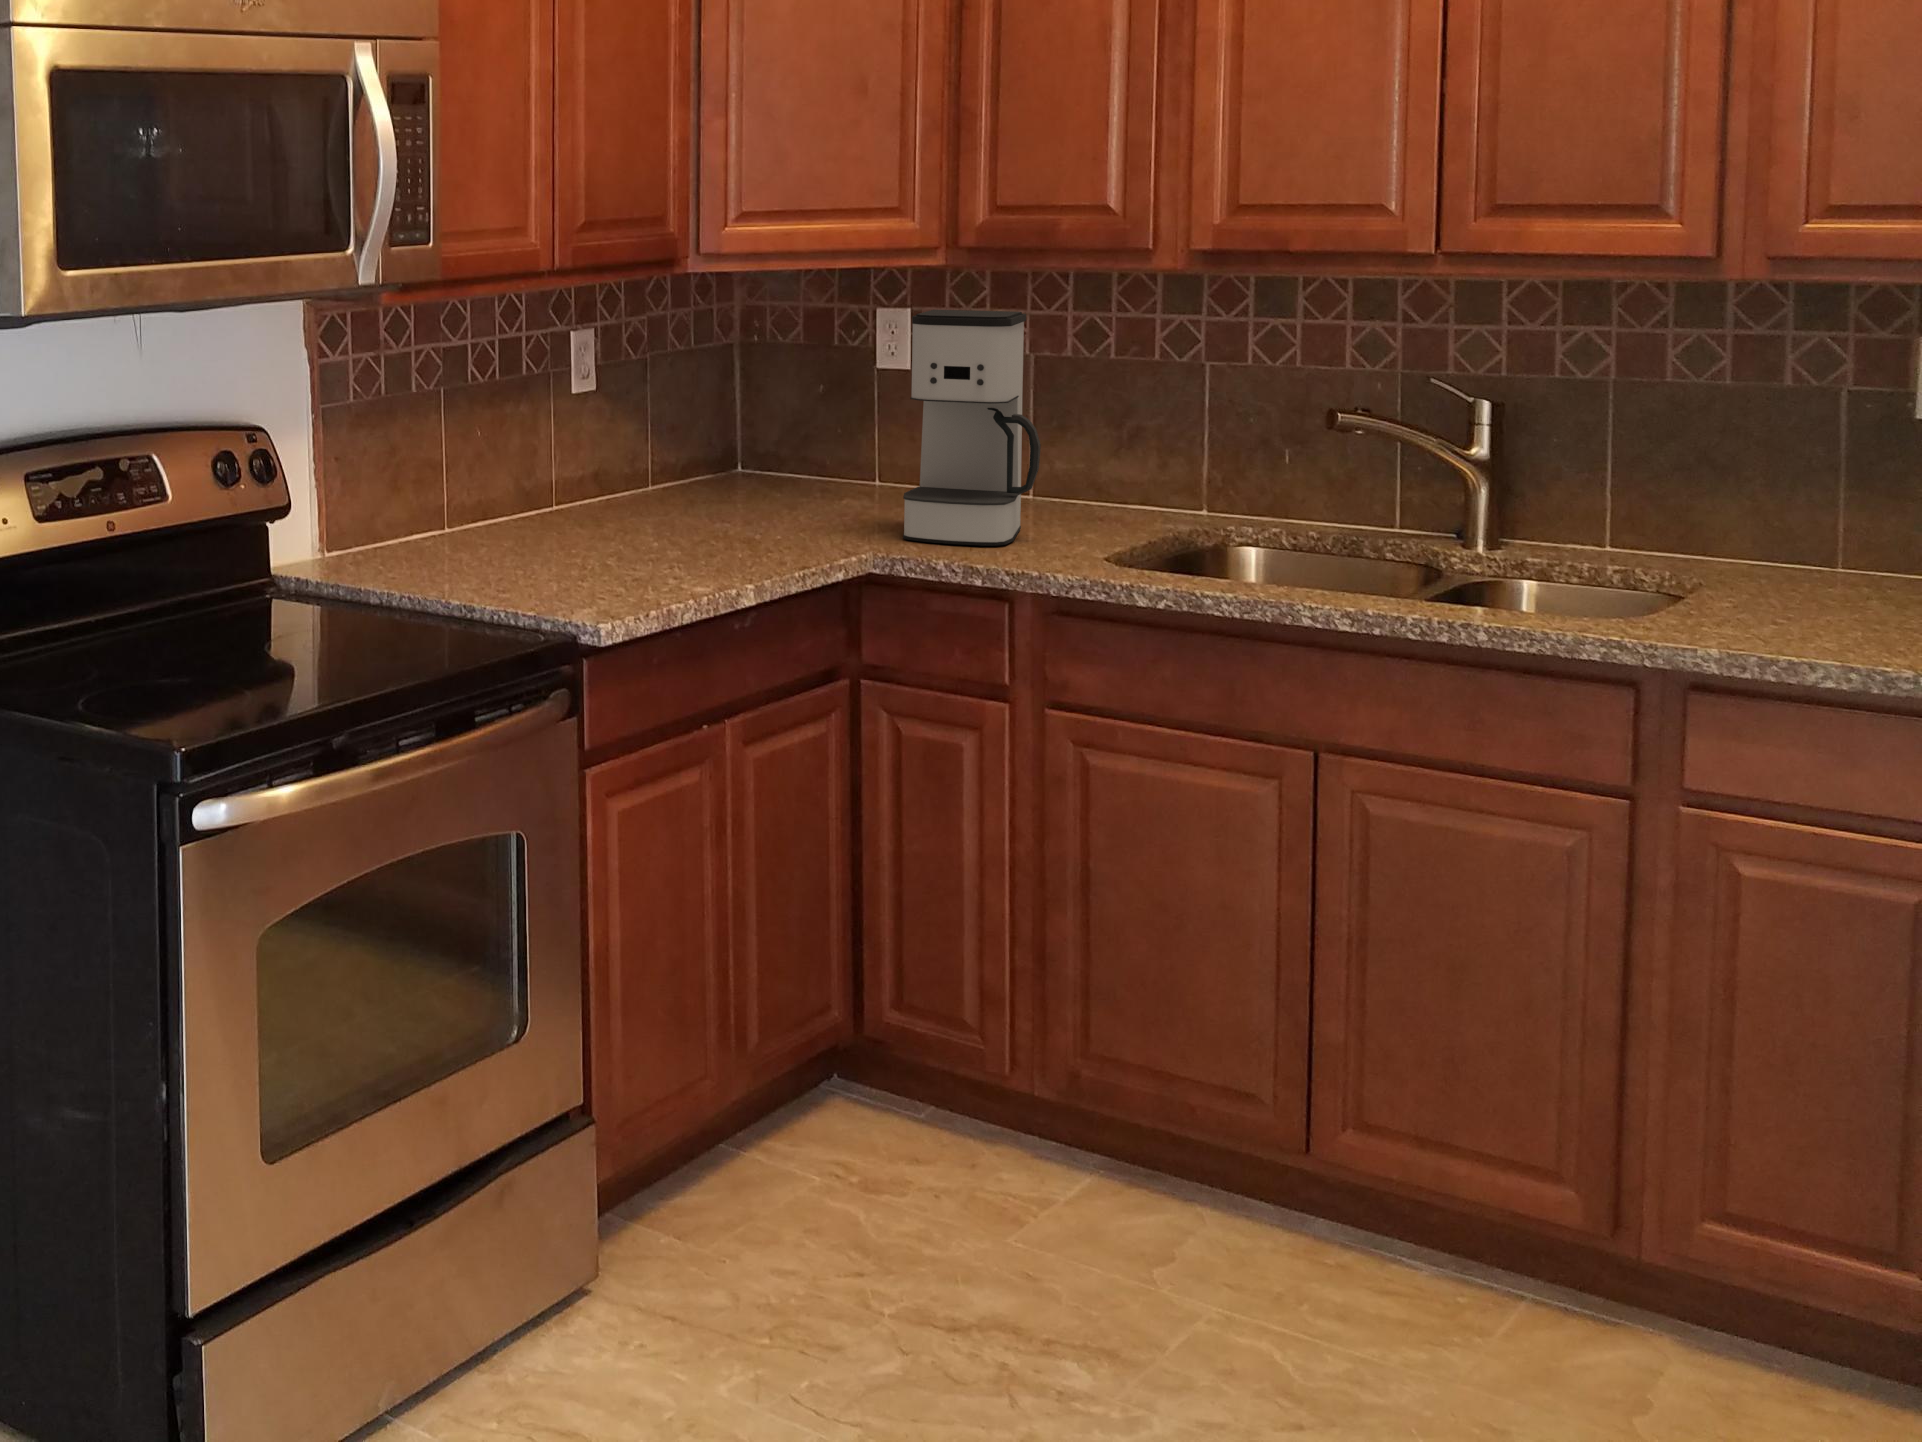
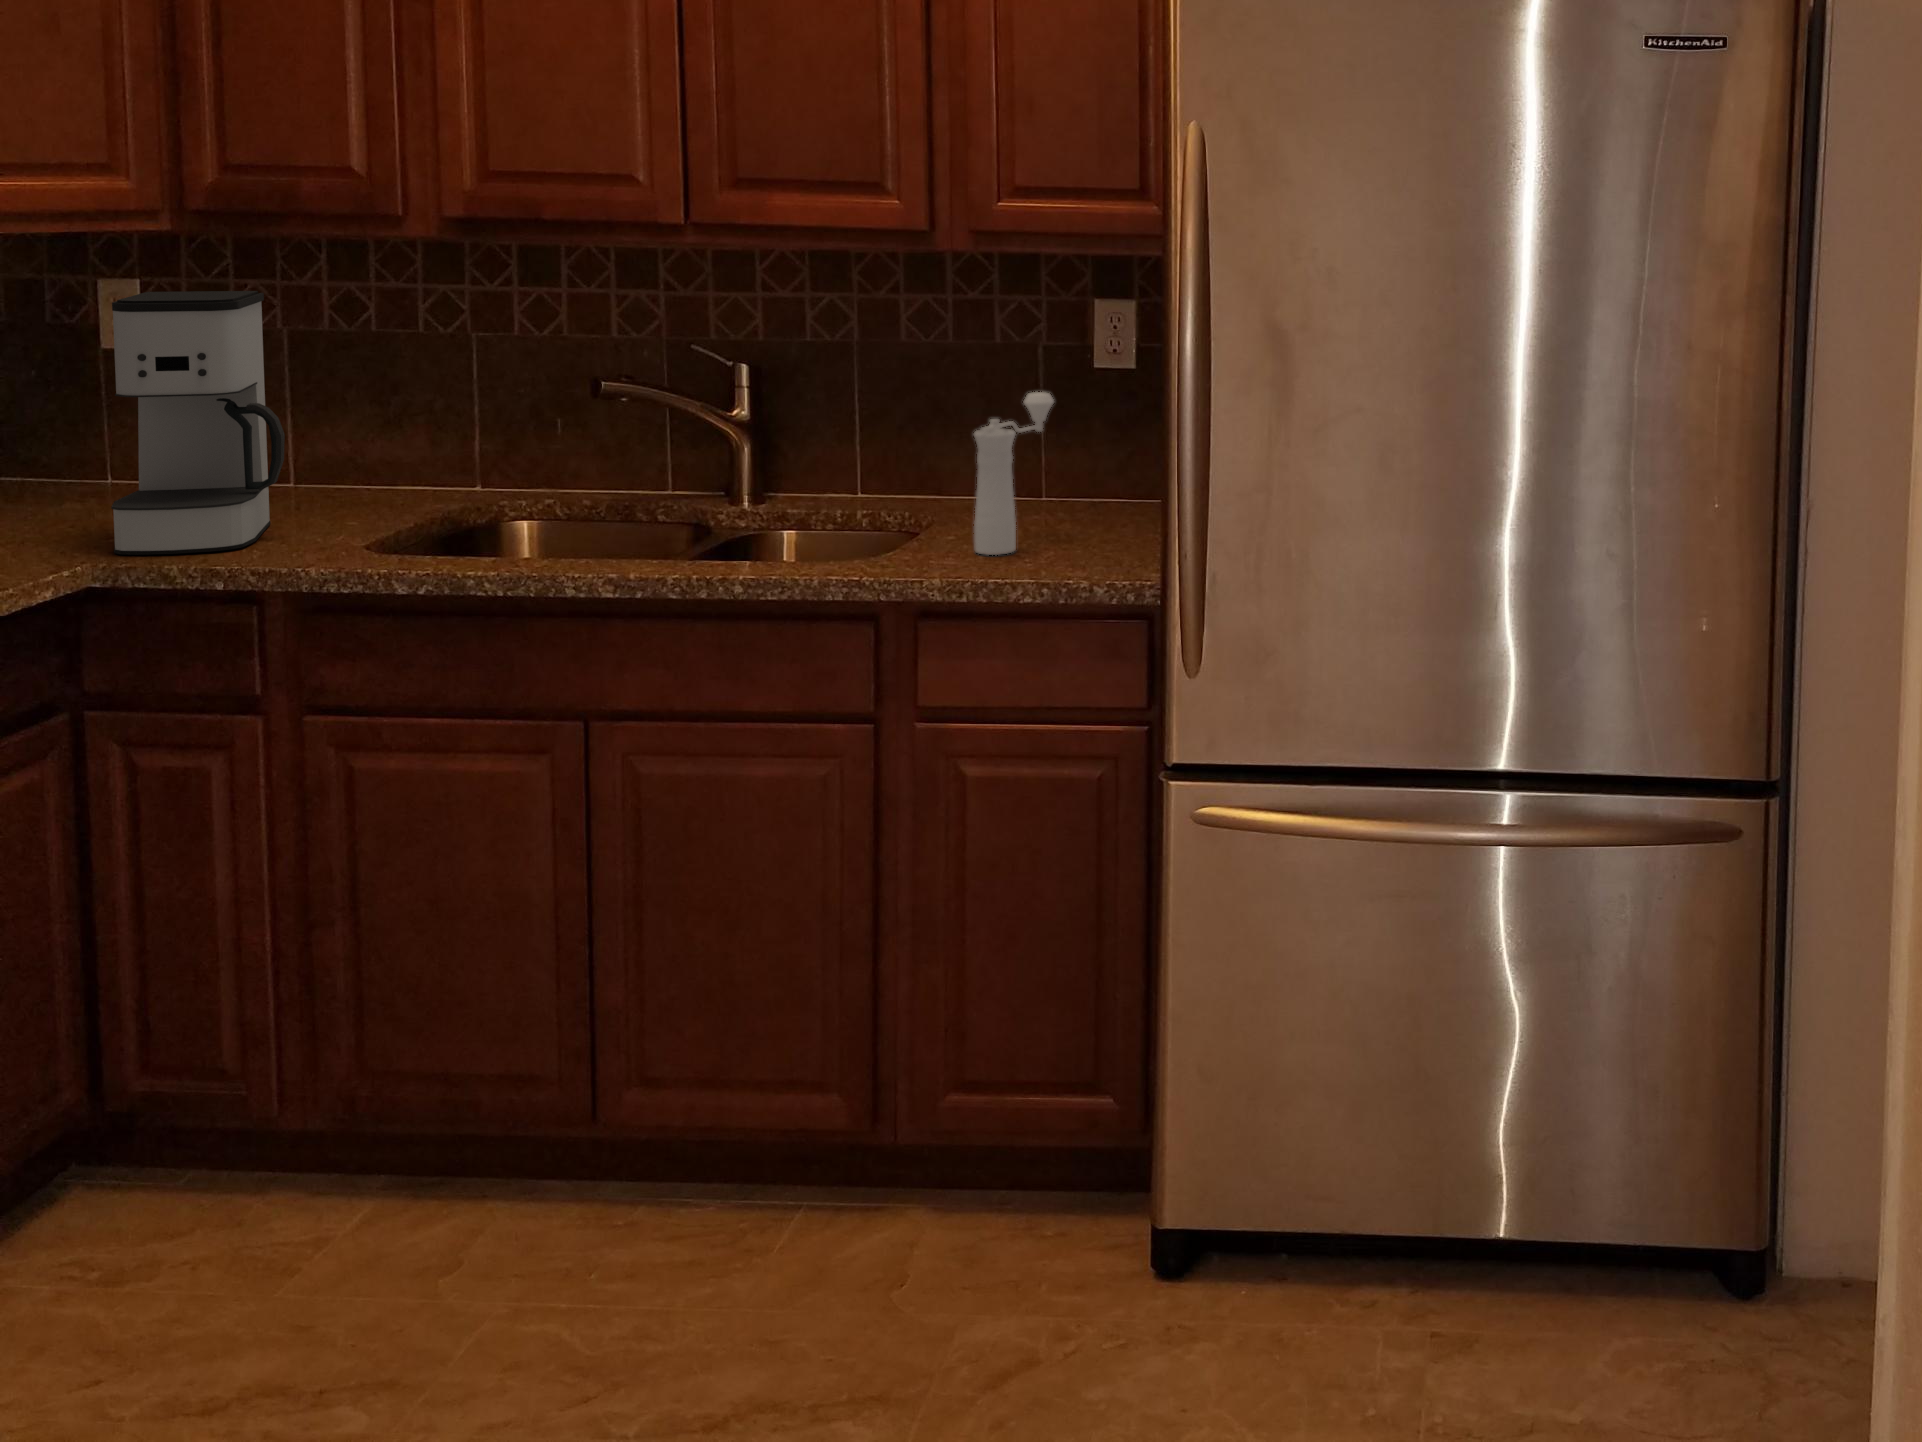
pepper mill: none [1760,455,1871,638] -> present [974,392,1054,555]

